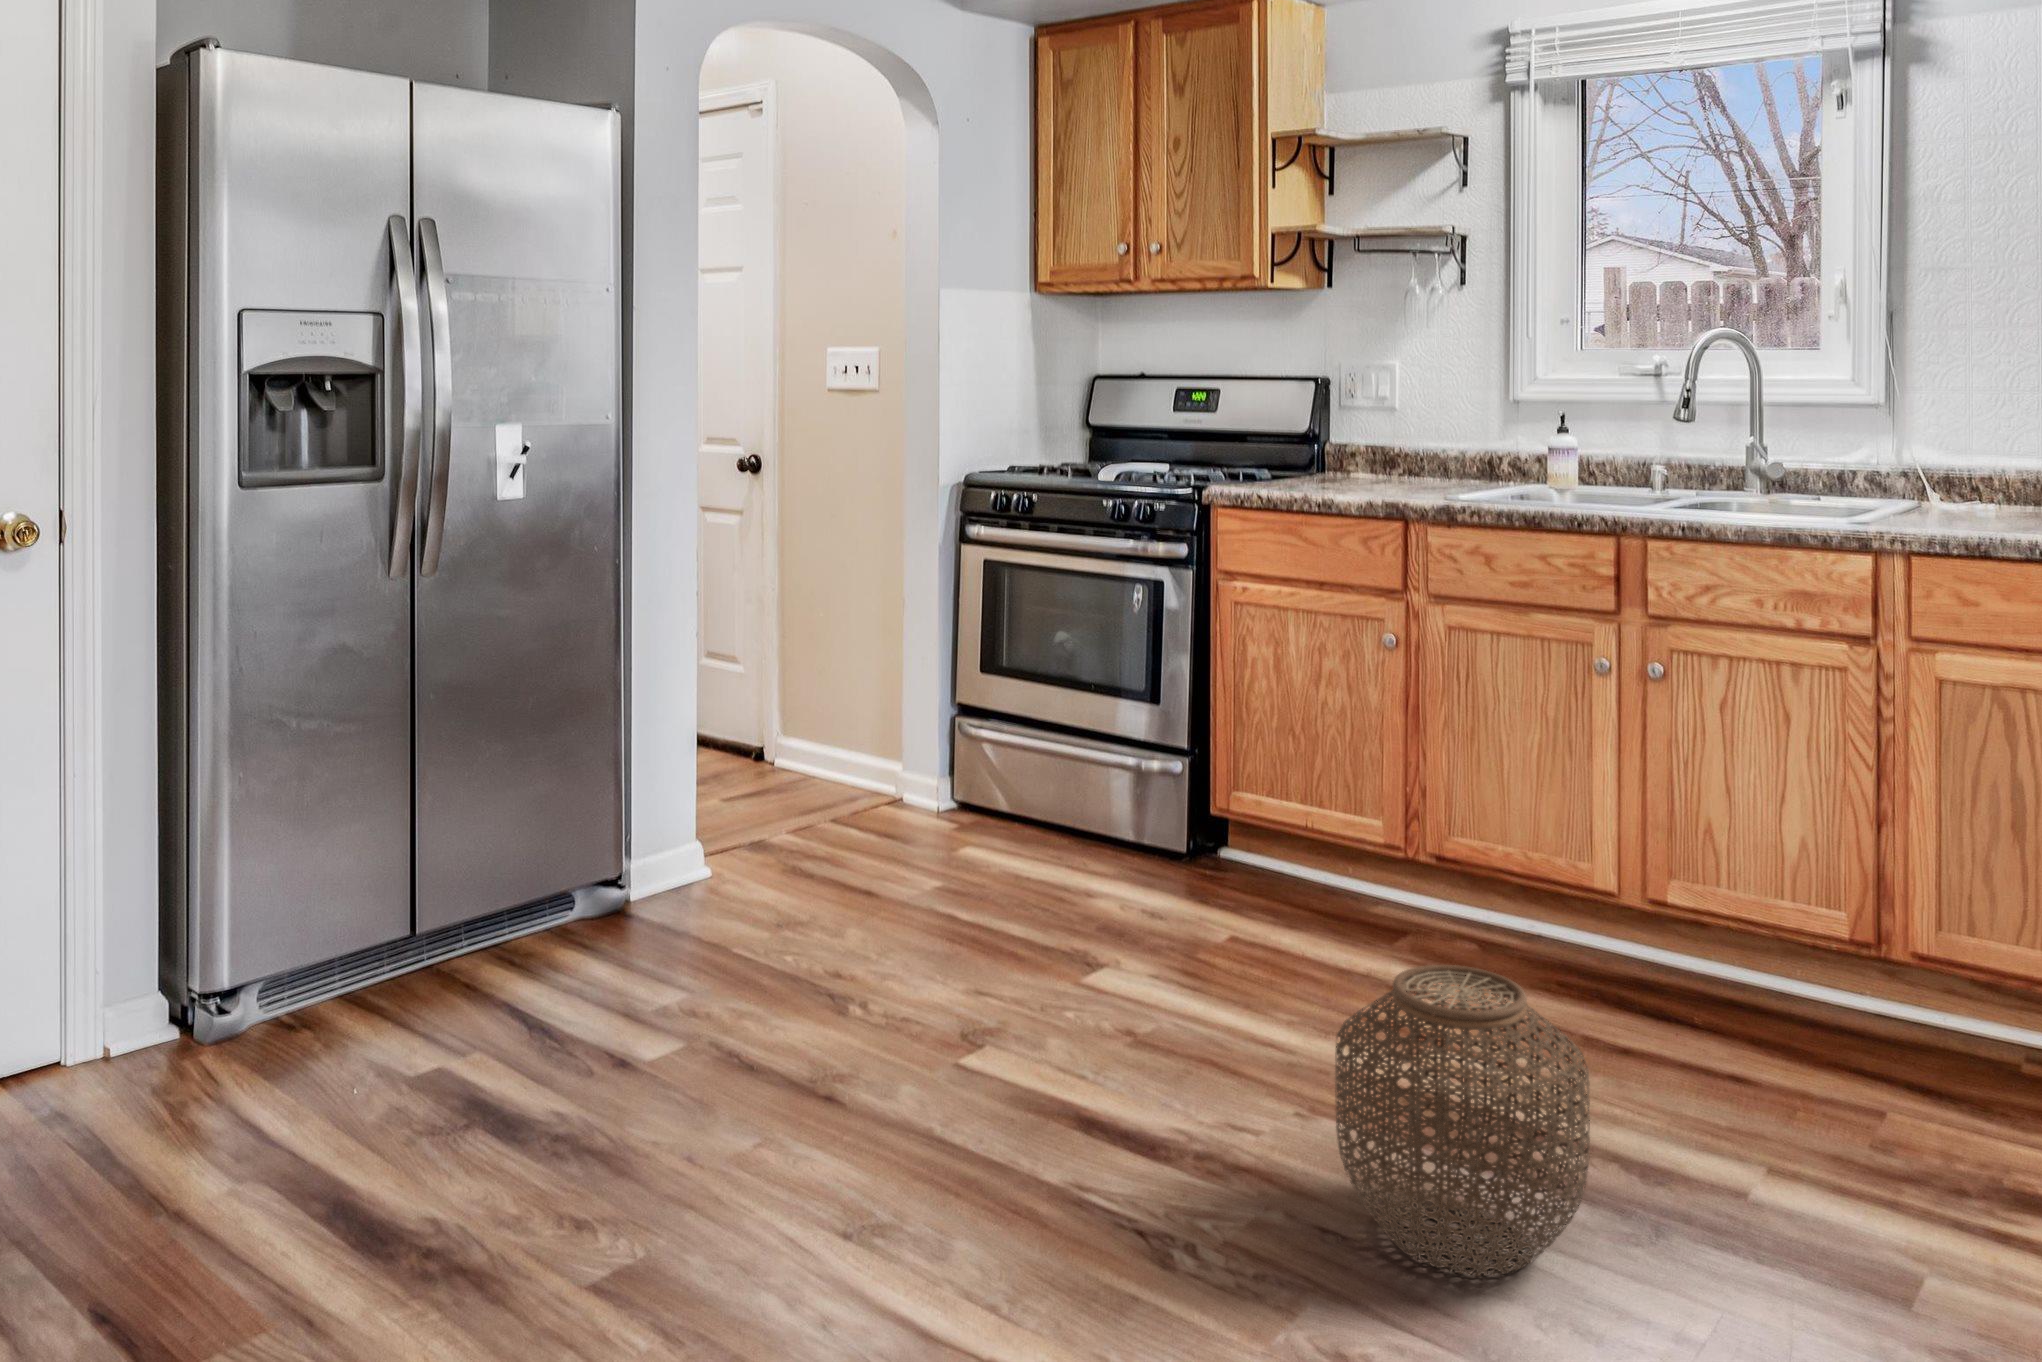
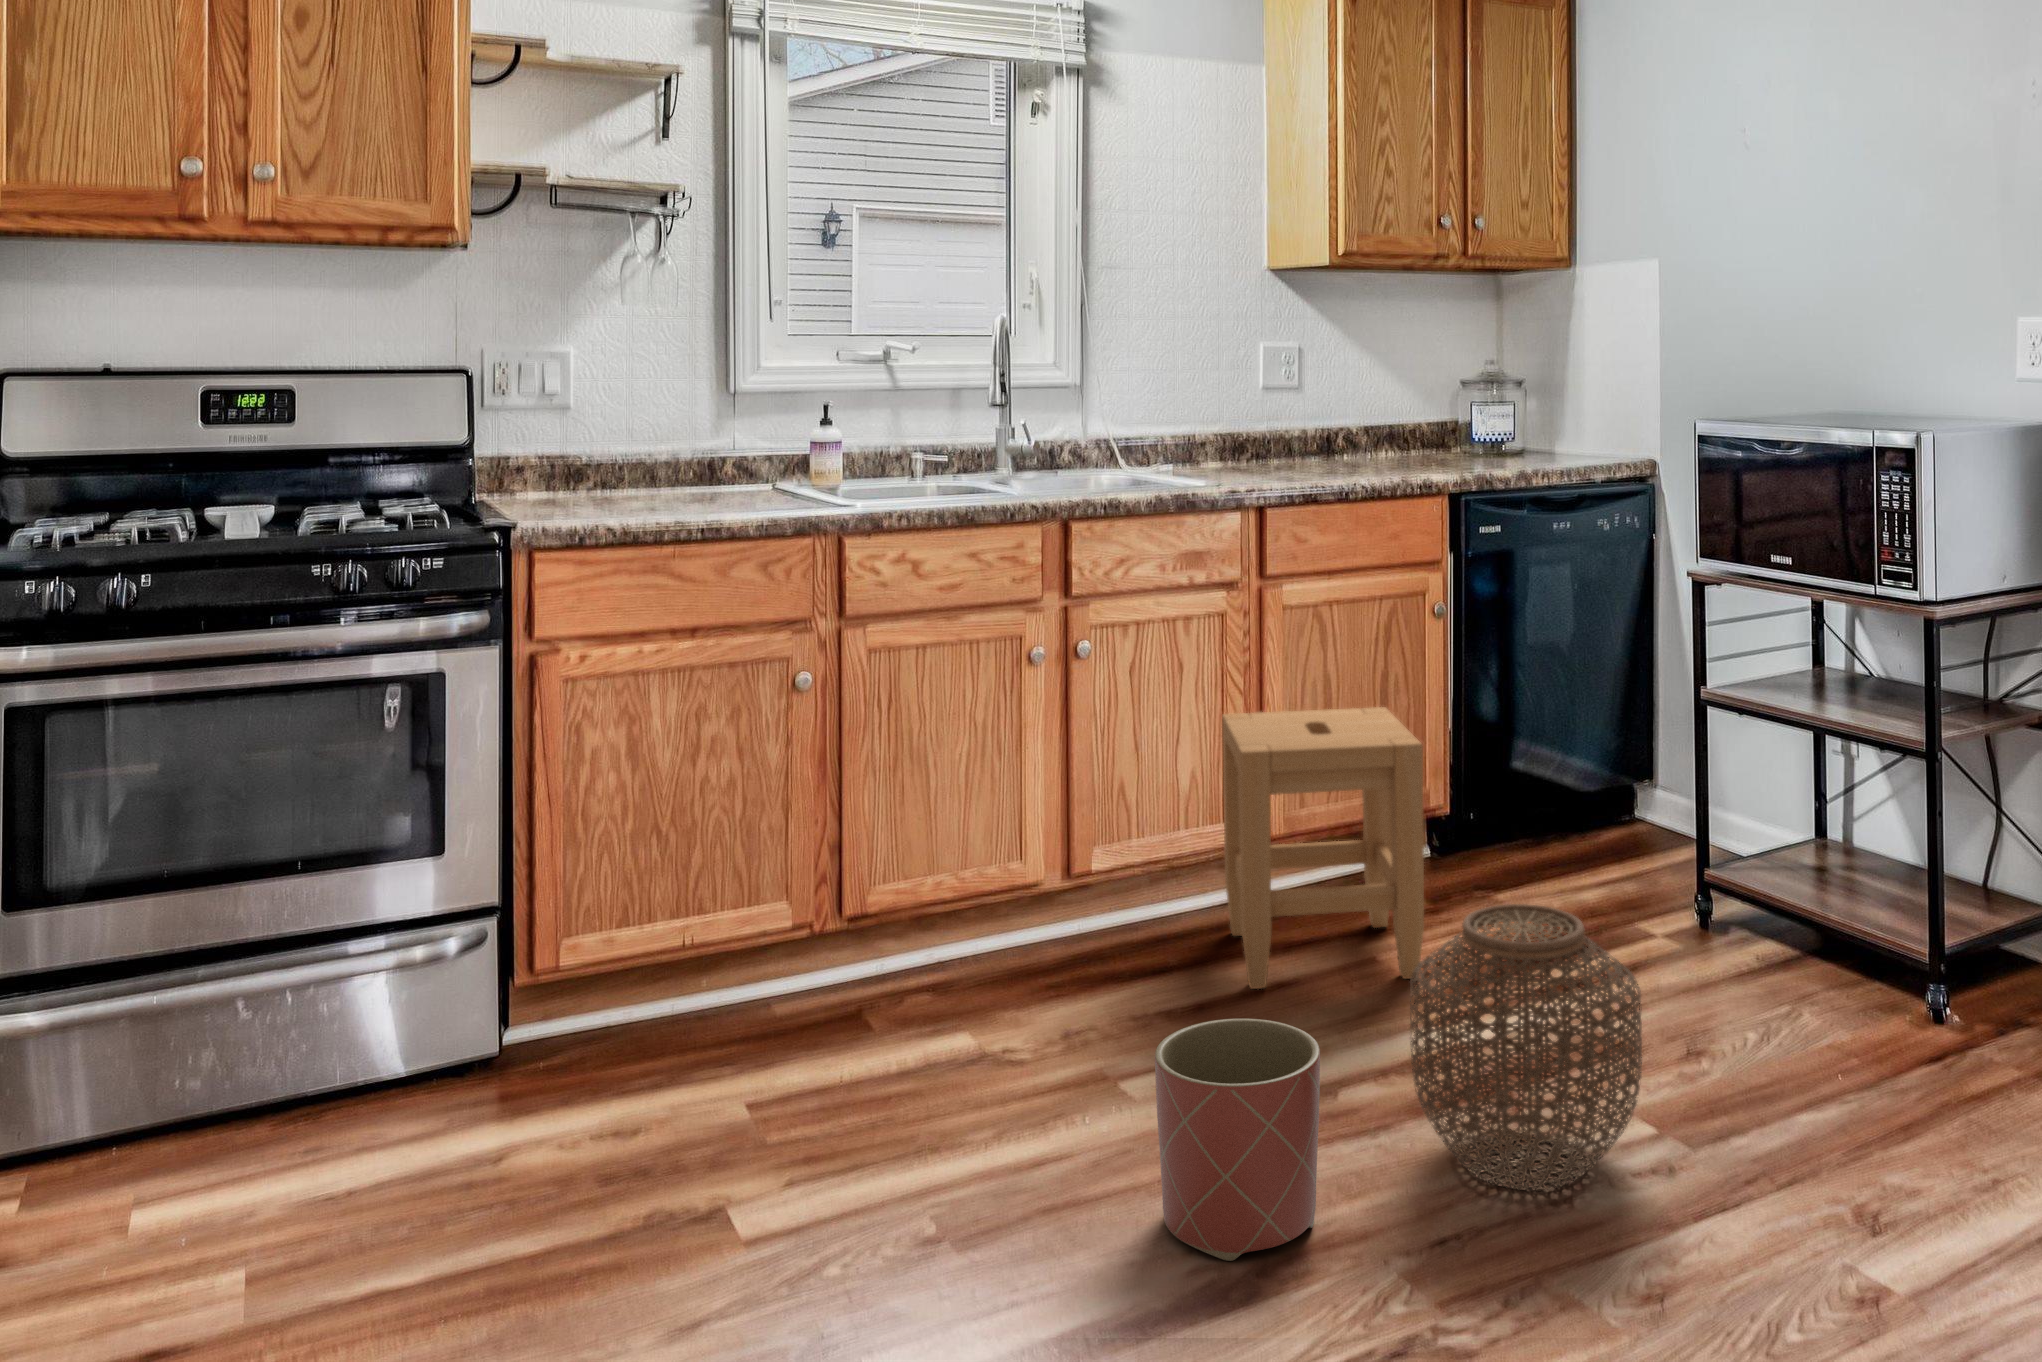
stool: none [1653,778,1975,1136] -> present [1222,707,1424,989]
planter: none [1149,950,1292,1151] -> present [1155,1019,1320,1261]

